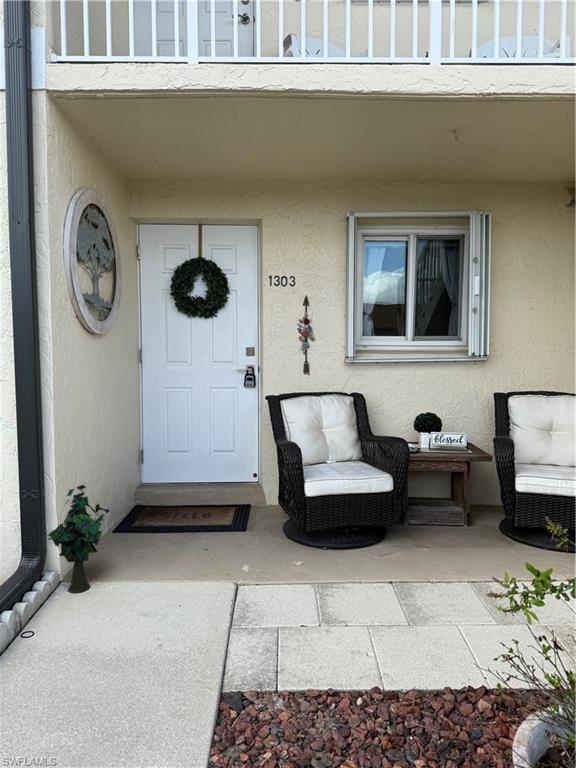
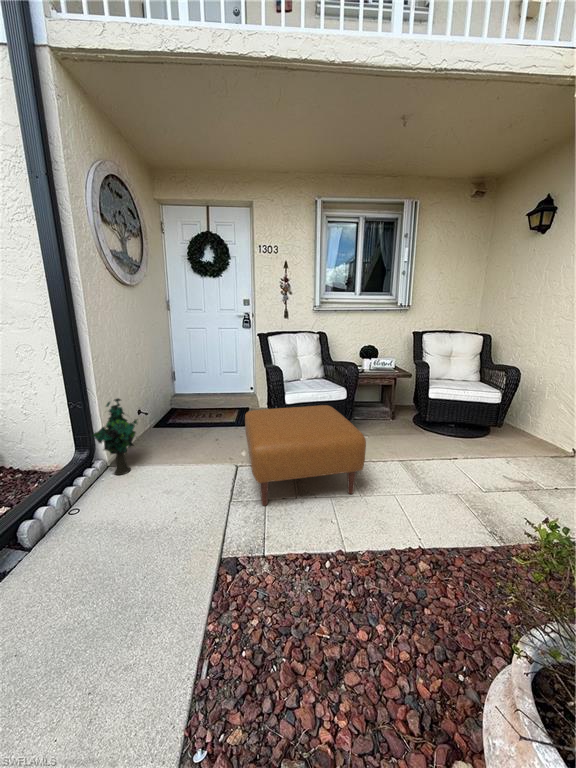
ottoman: none [249,498,413,634] -> present [245,405,366,506]

